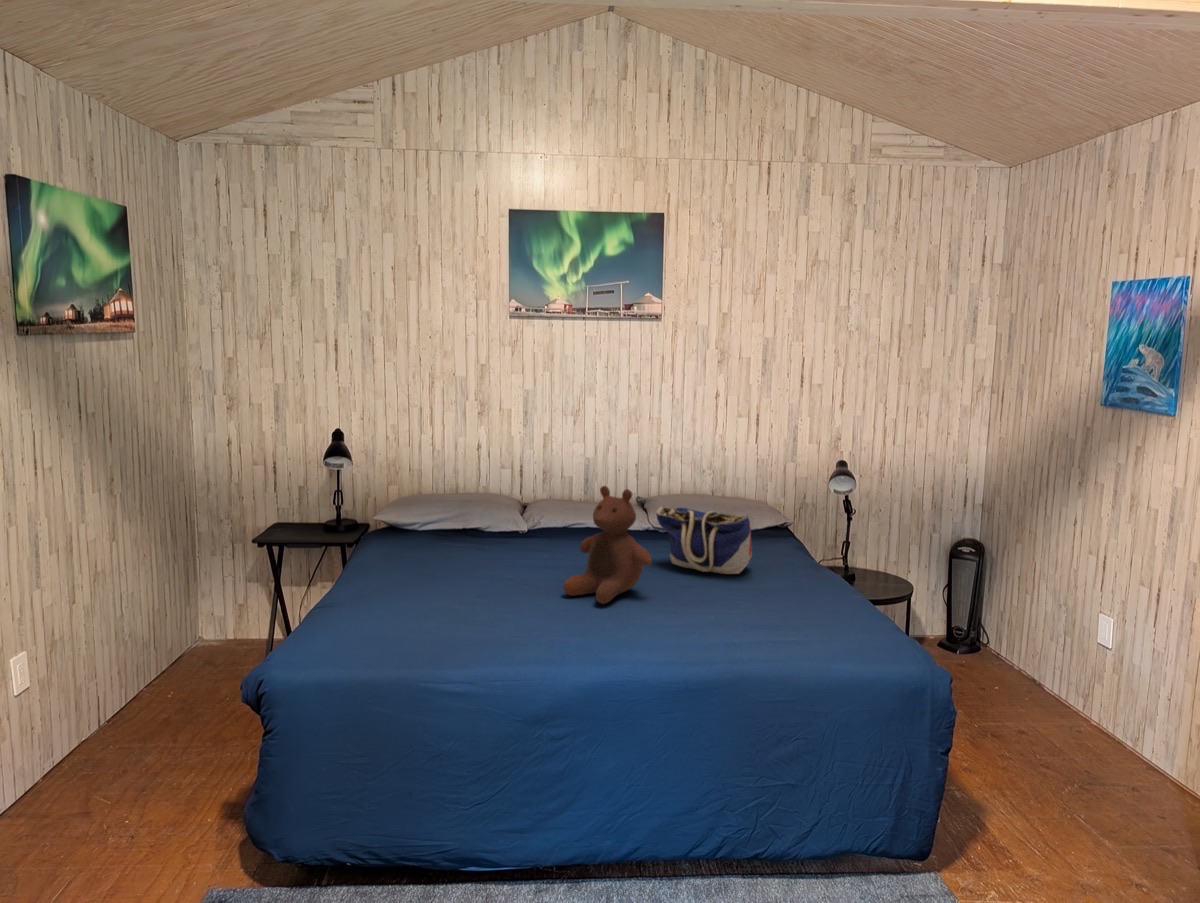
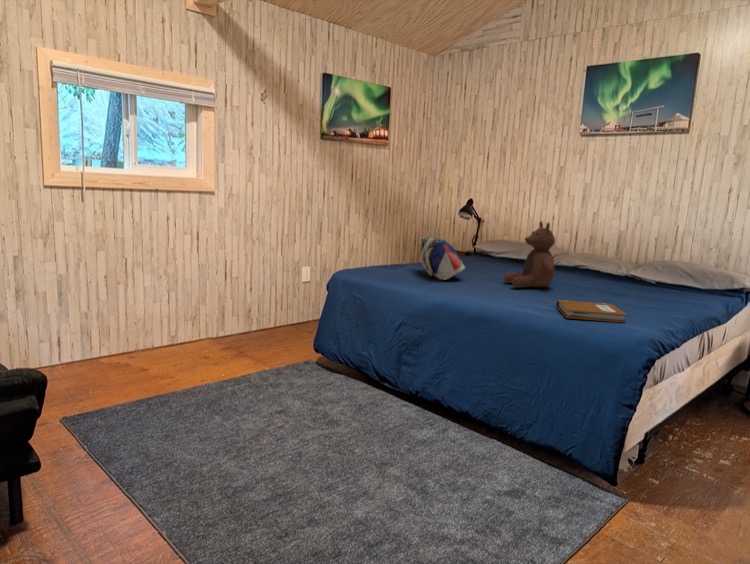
tote bag: present [656,506,752,574] -> present [420,235,465,280]
notebook: none [716,604,822,648] -> present [557,300,627,323]

